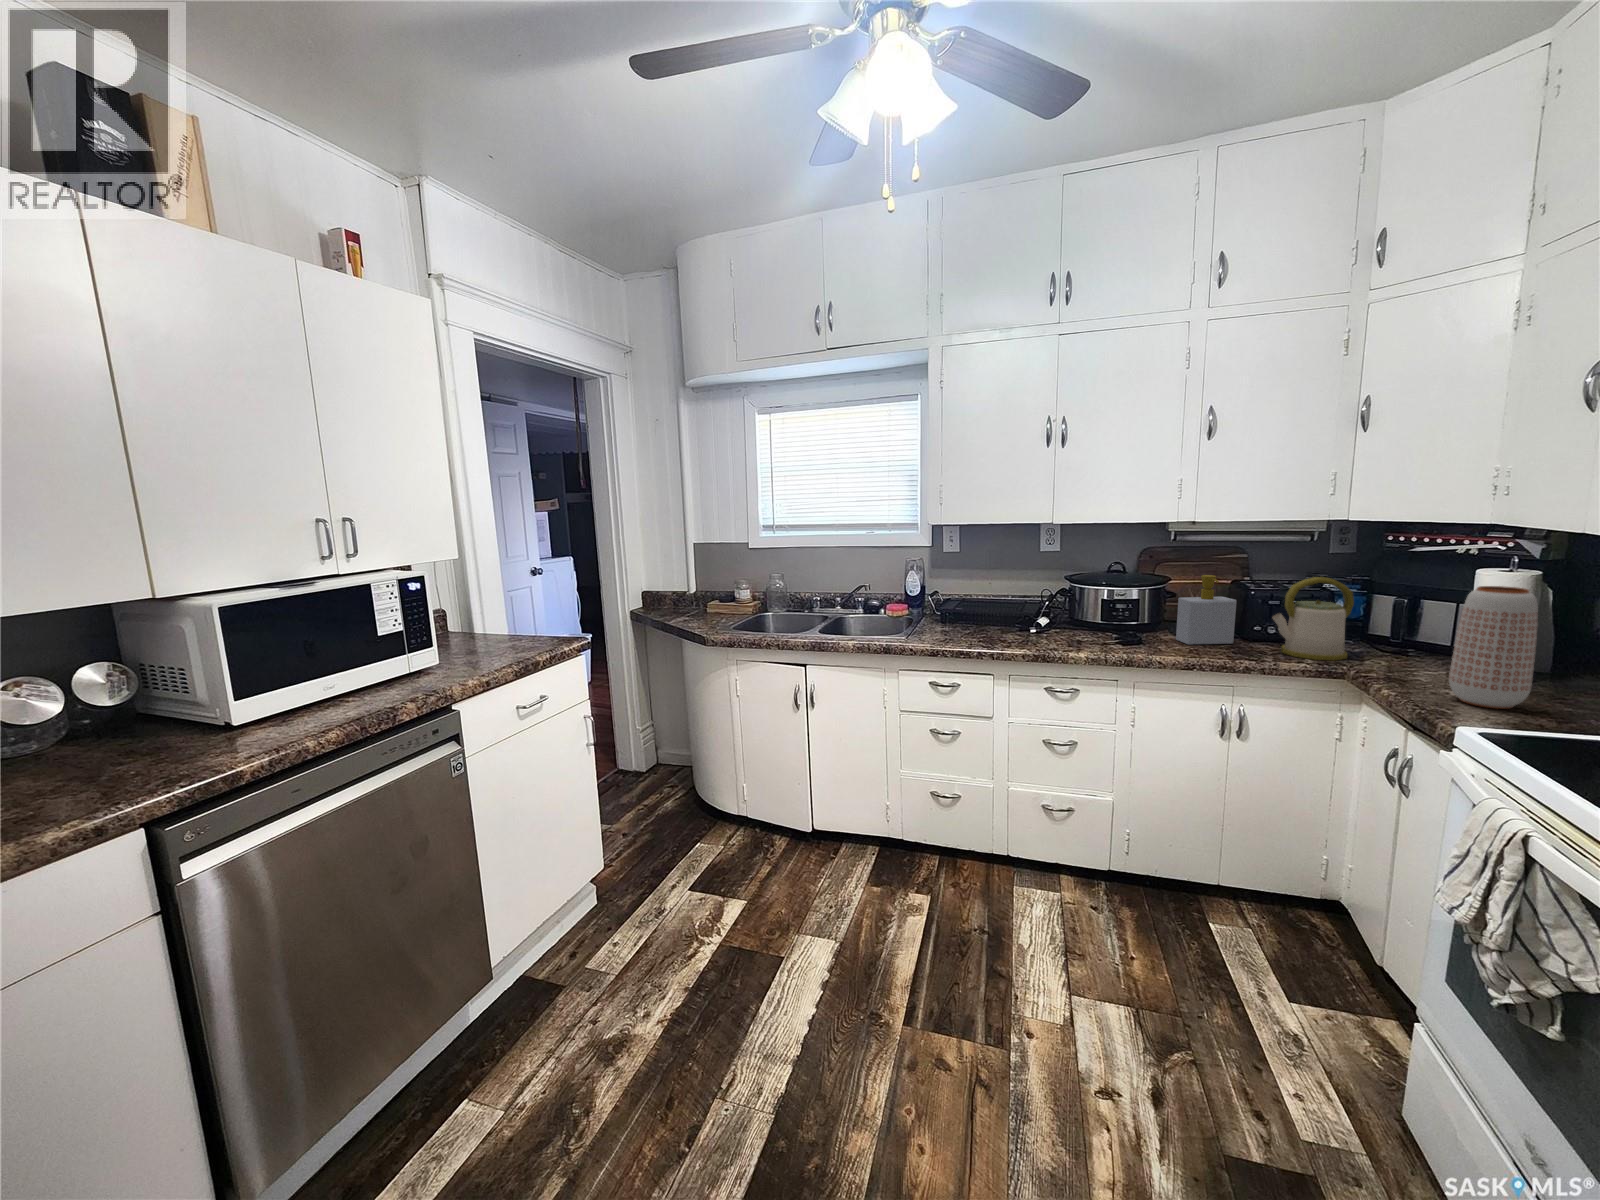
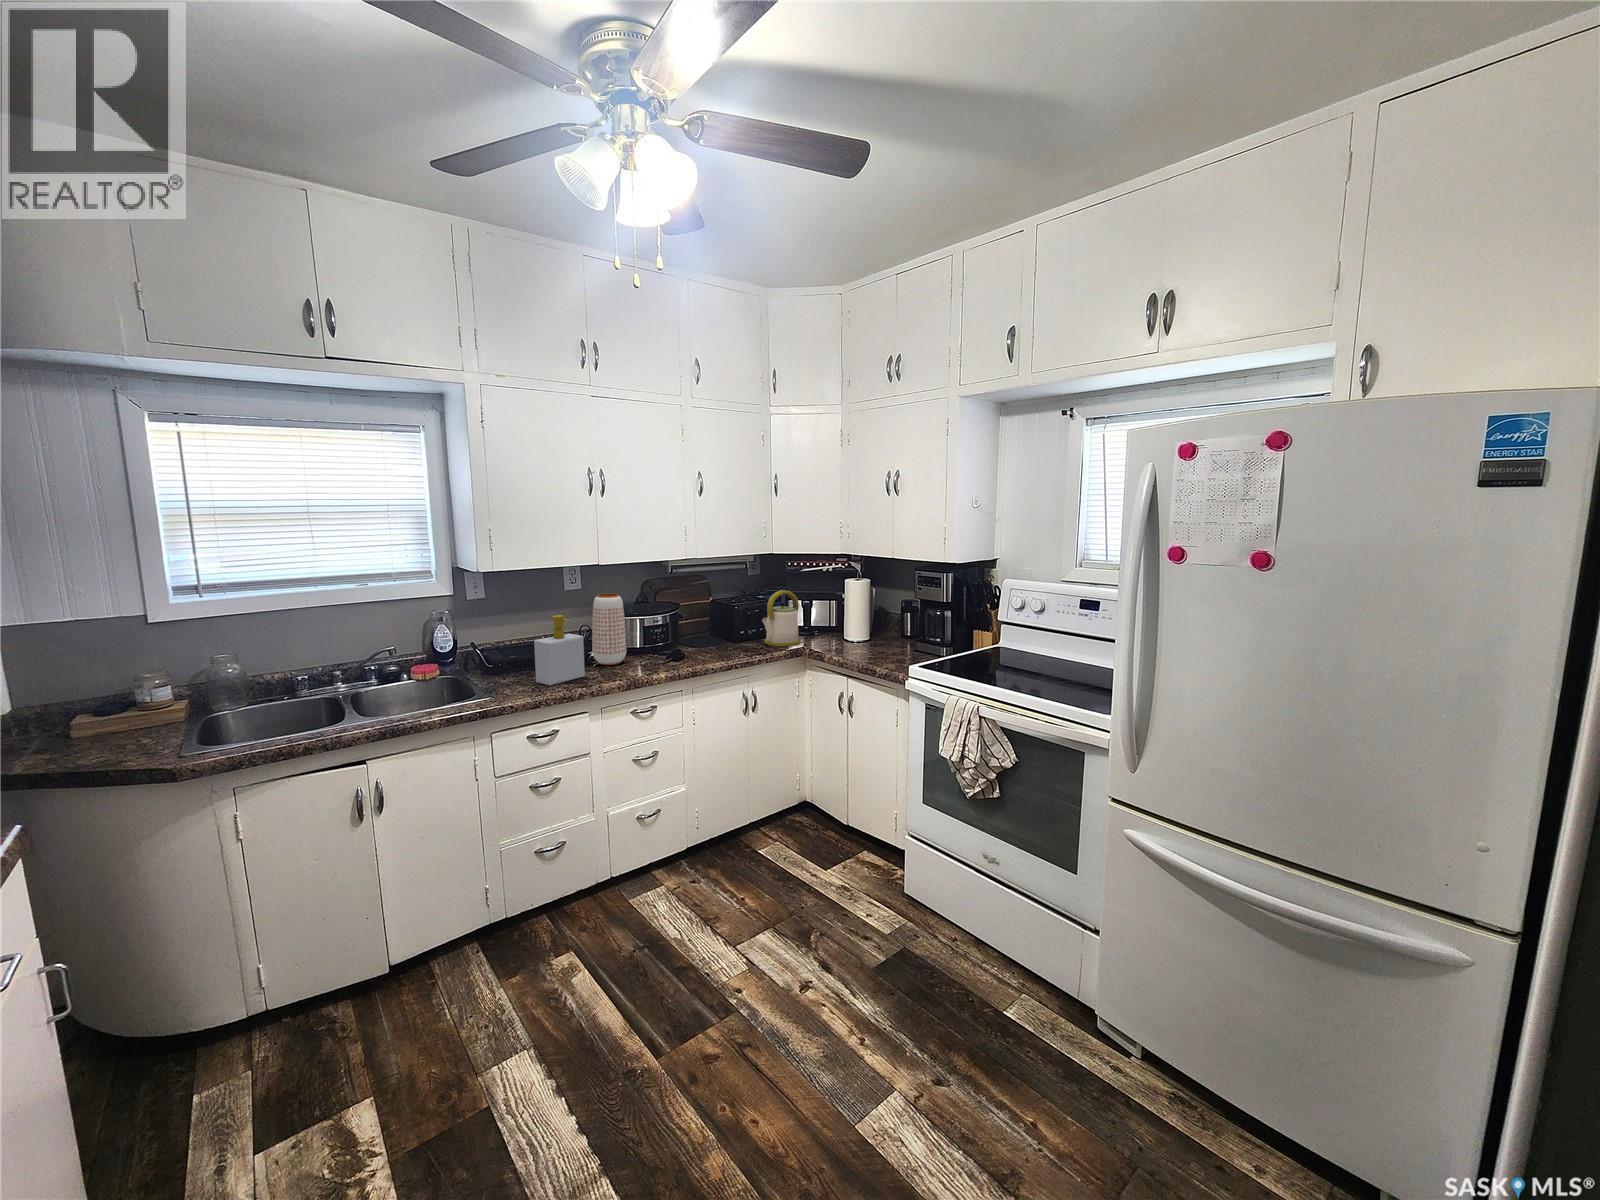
soap bottle: present [1176,575,1237,645] -> present [534,615,585,685]
vase: present [1449,586,1538,709] -> present [592,593,626,665]

